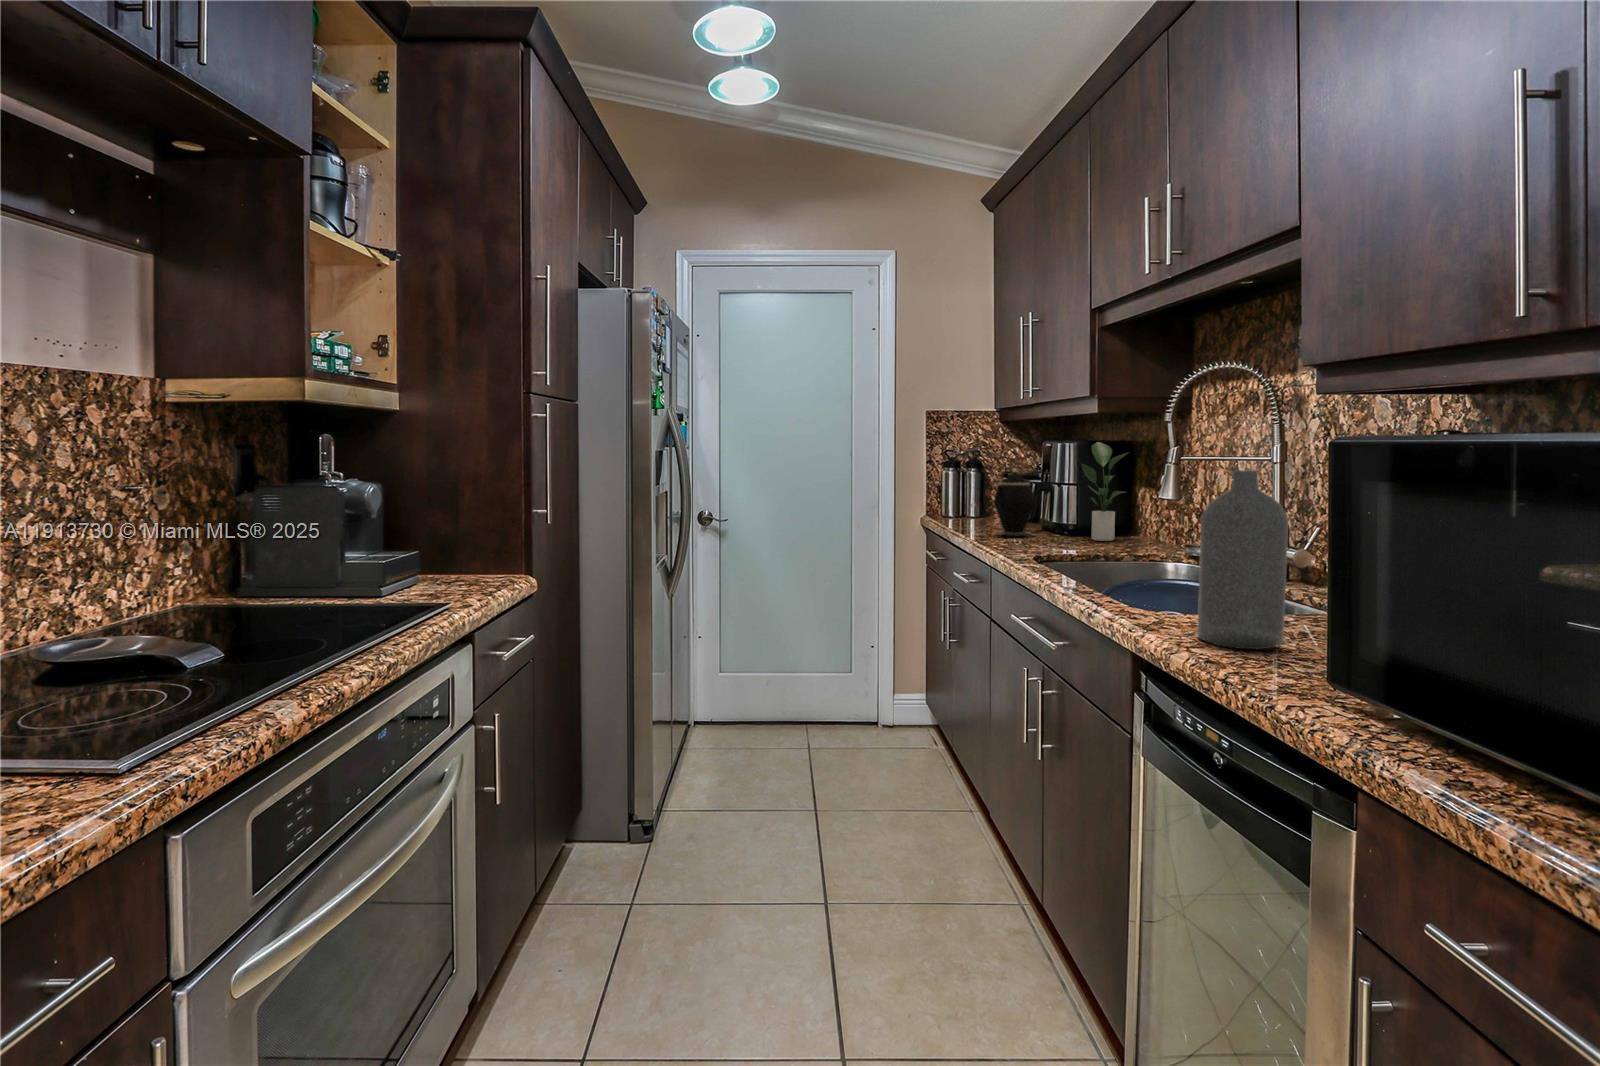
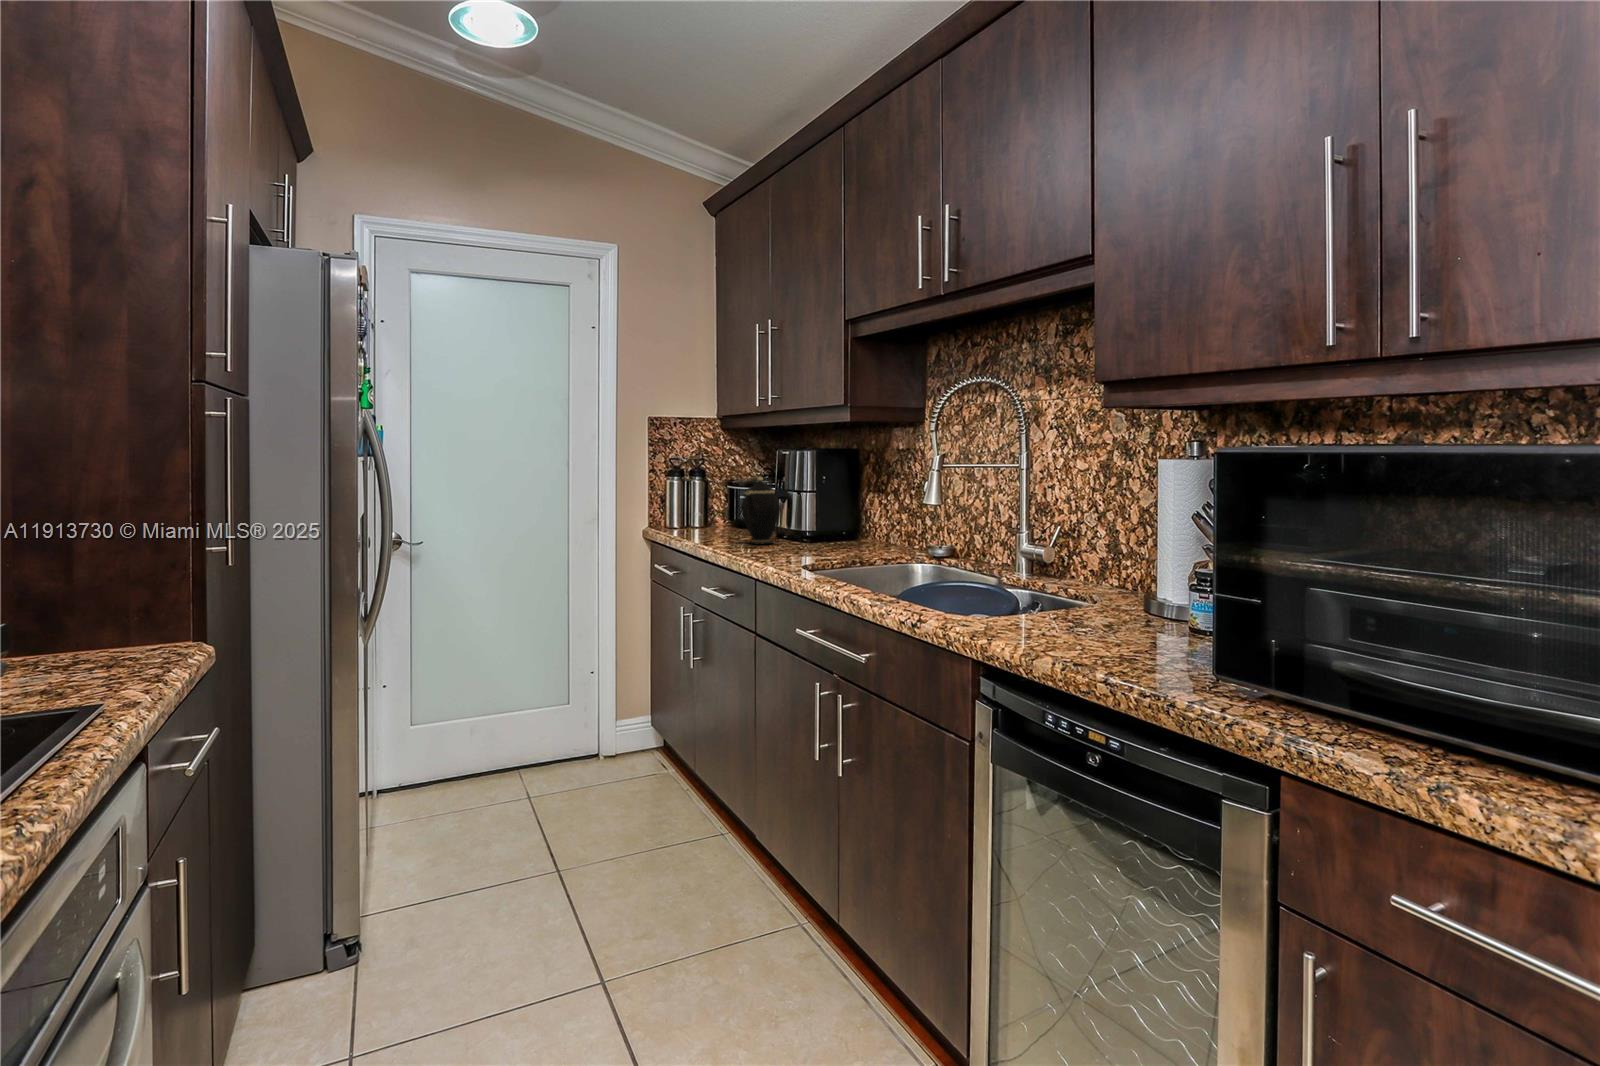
potted plant: present [1081,442,1129,541] -> none [824,450,868,545]
bottle: present [1197,470,1288,649] -> none [1036,481,1112,646]

